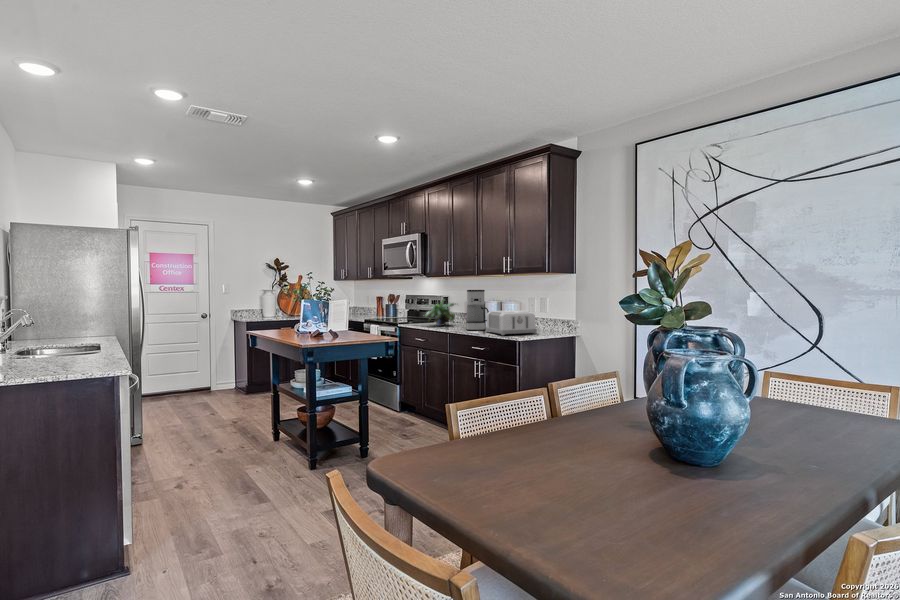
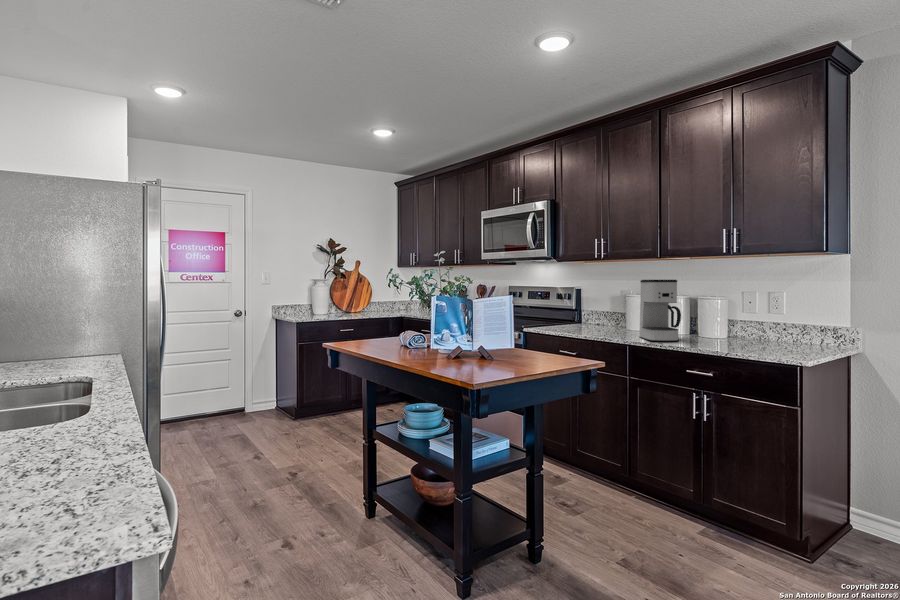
potted plant: present [425,299,455,326] -> none [563,294,615,332]
toaster: present [486,310,537,335] -> none [690,312,788,353]

